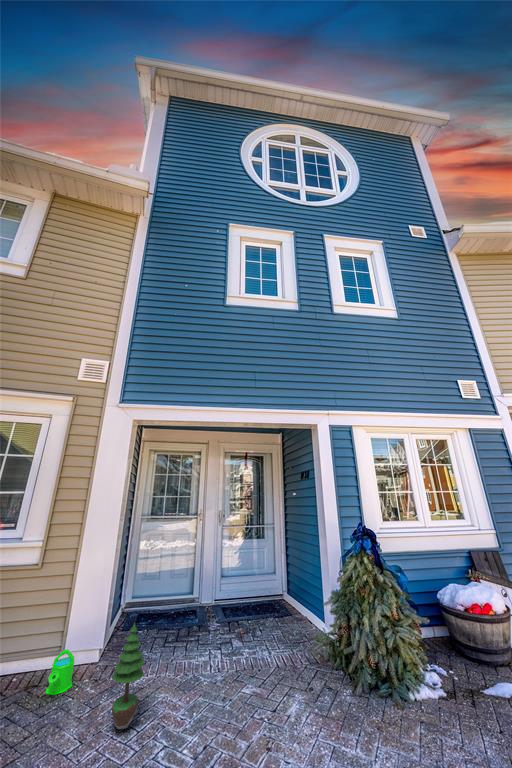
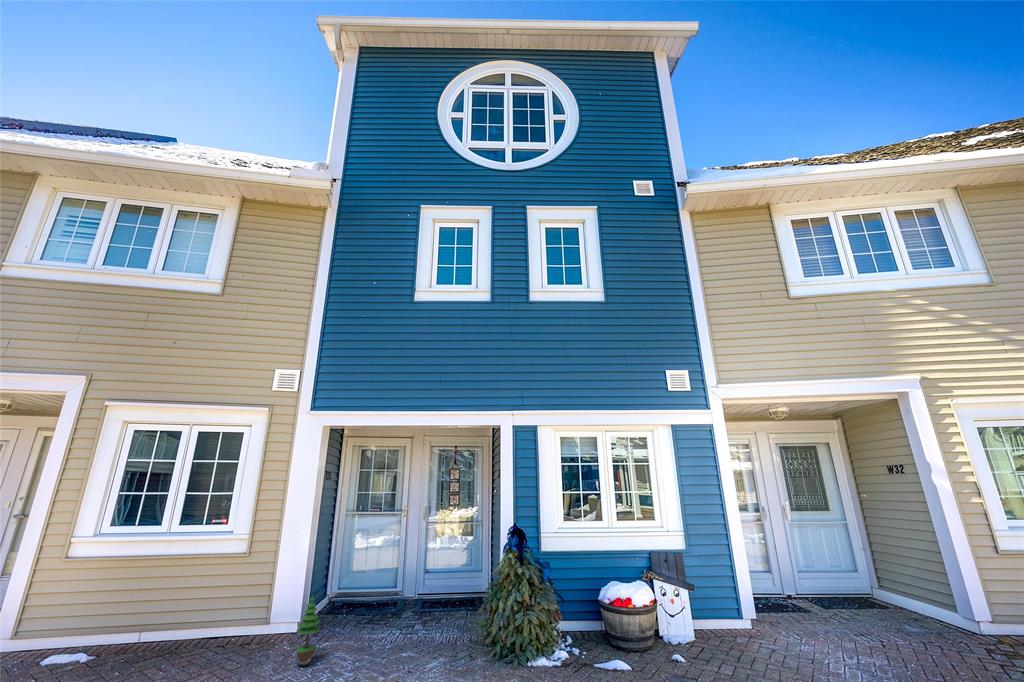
watering can: present [46,649,74,695] -> none [256,617,277,647]

